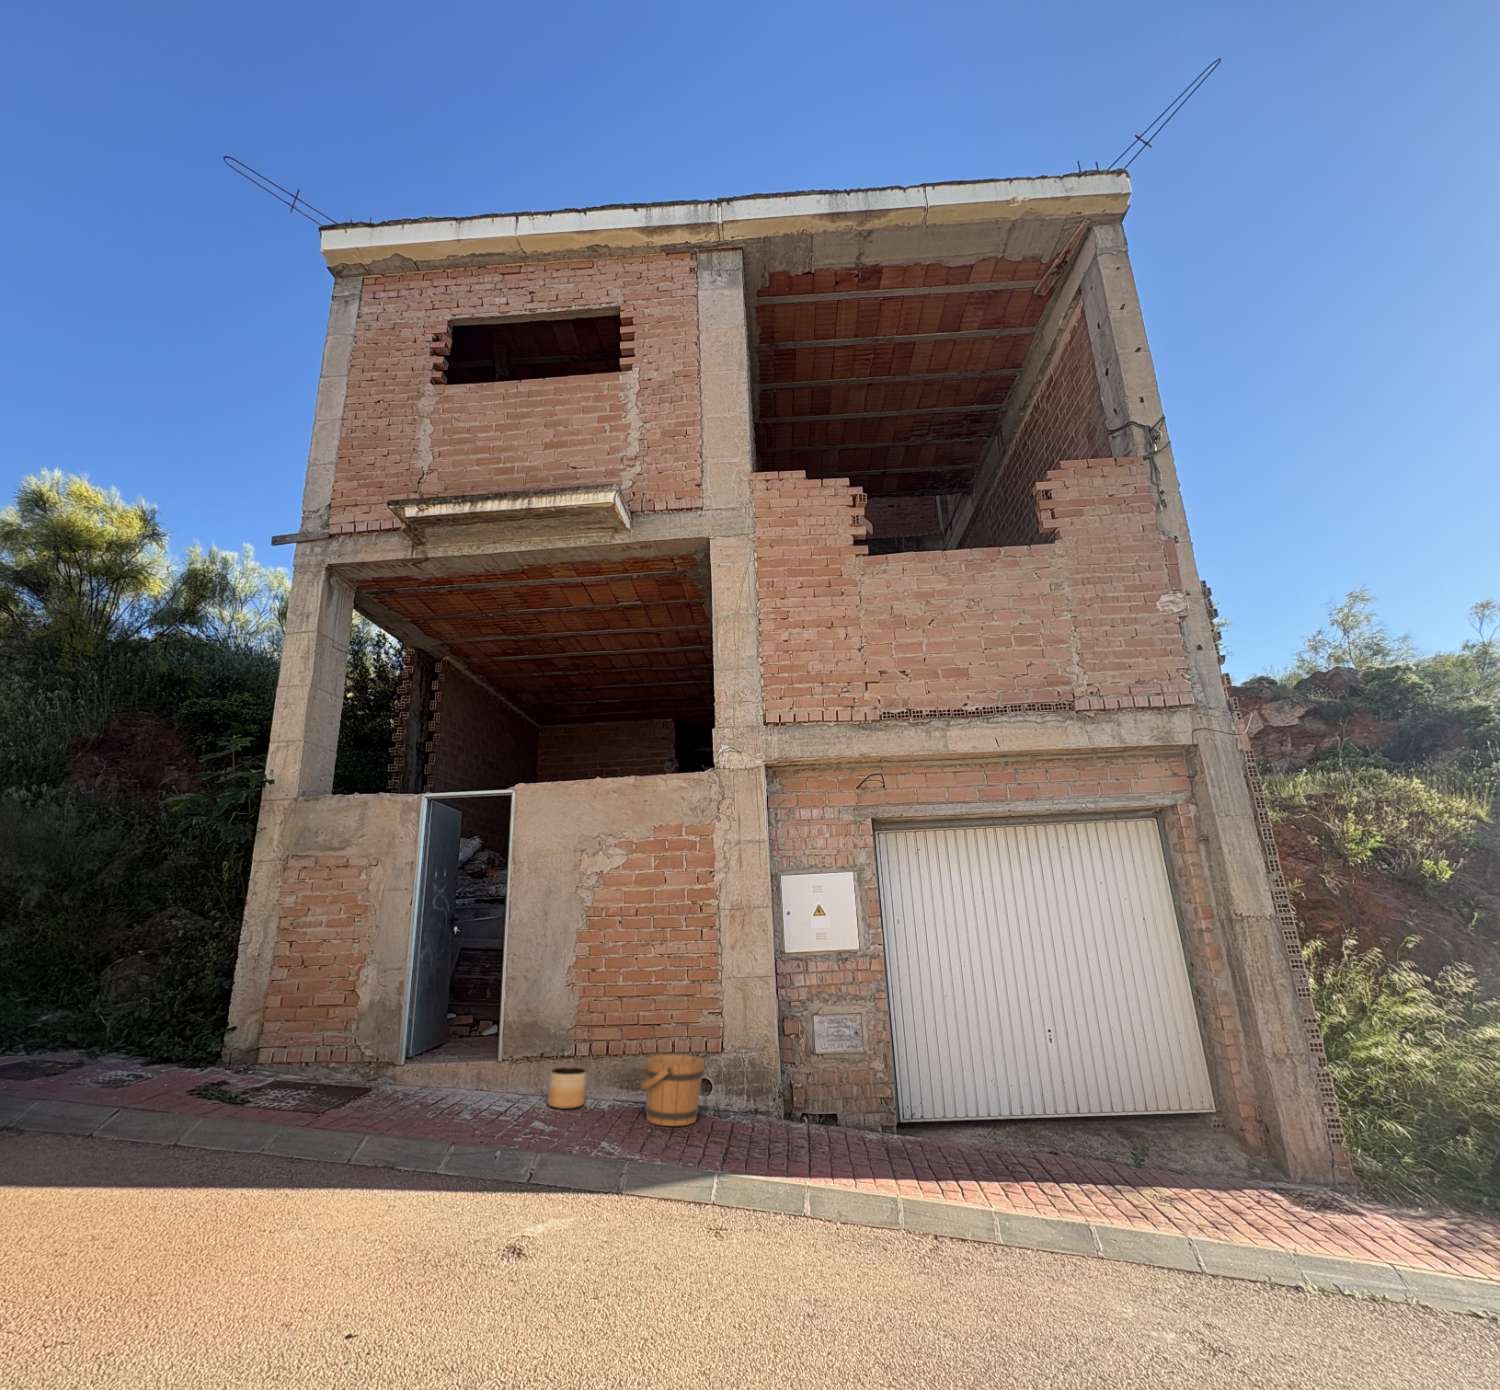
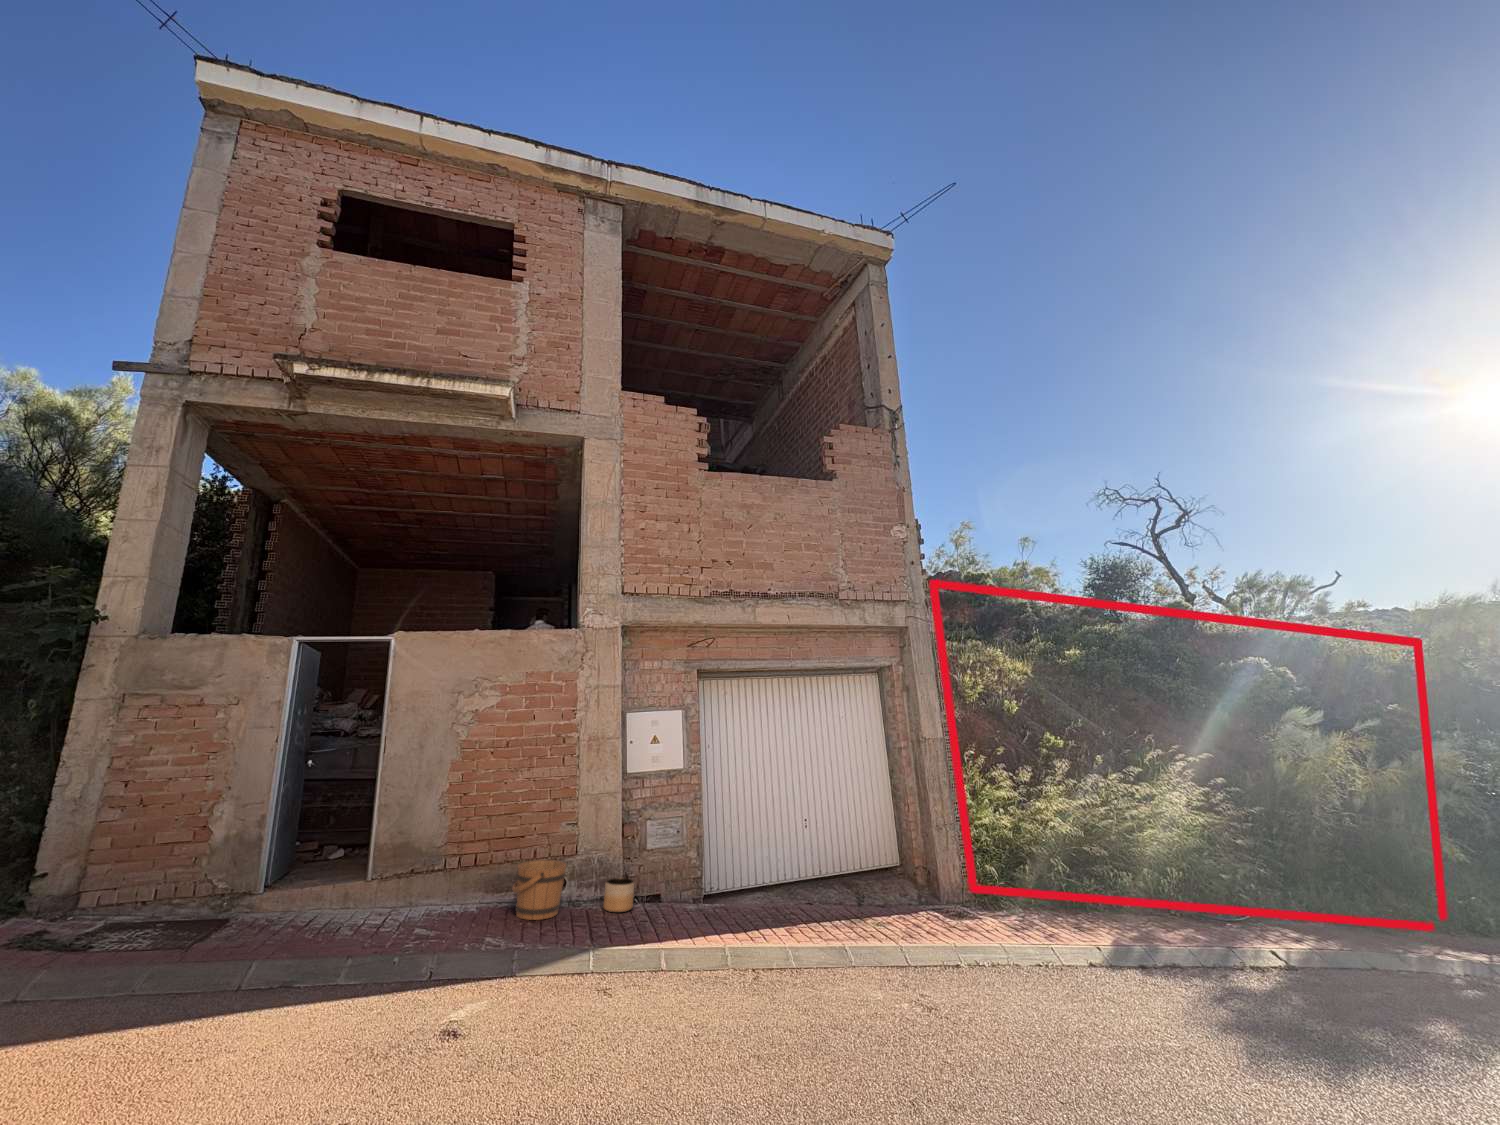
planter: present [547,1067,587,1109] -> present [603,878,634,912]

